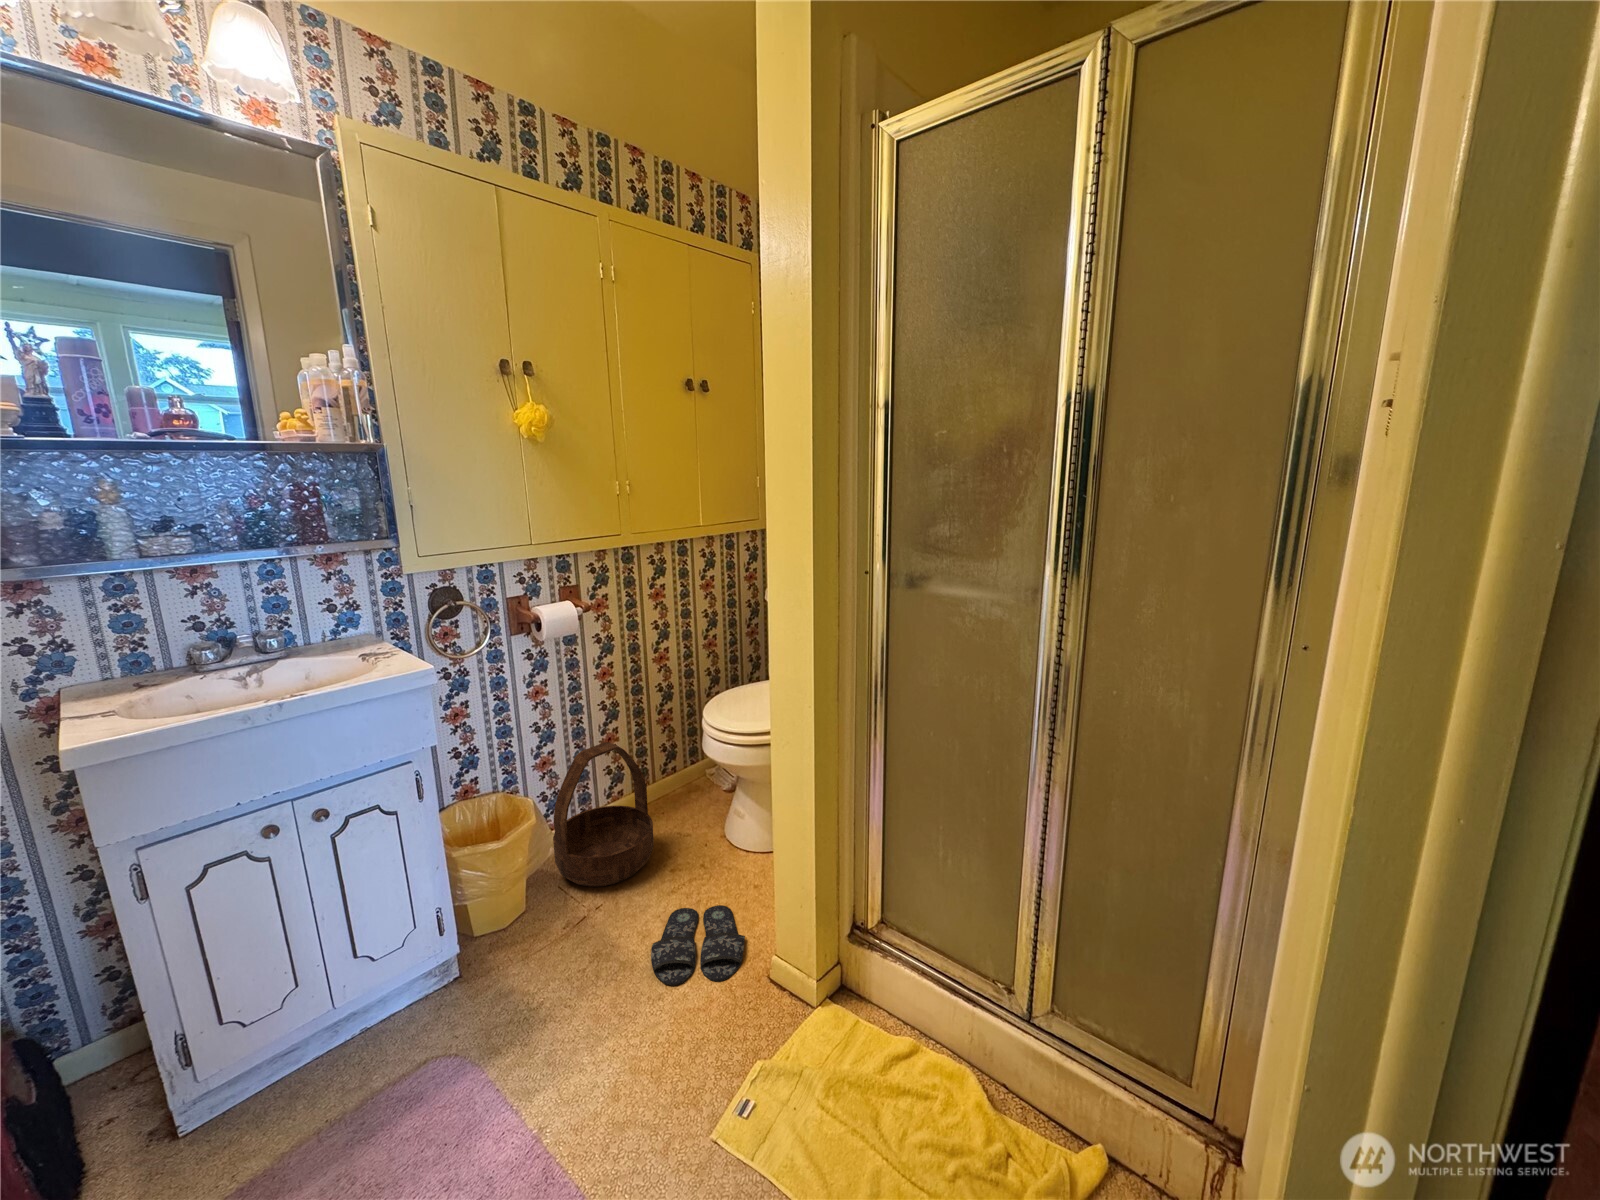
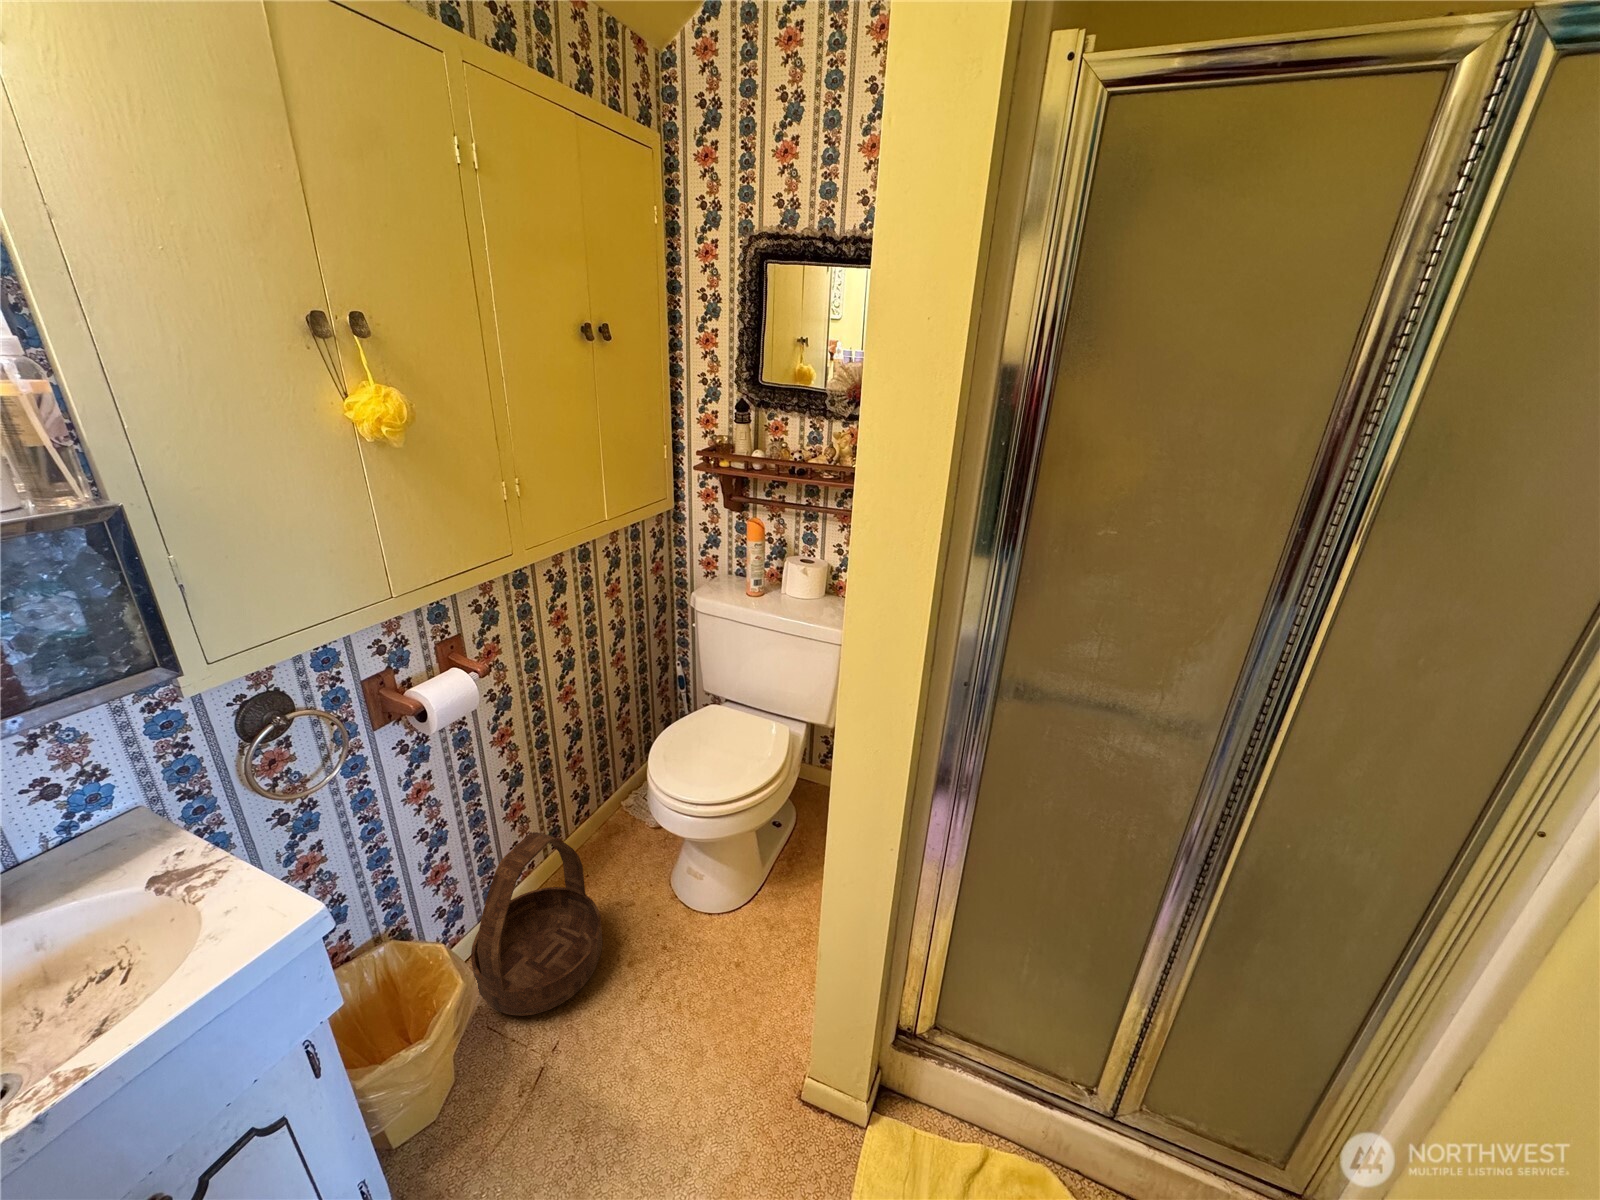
slippers: present [651,905,745,986] -> none [655,997,767,1139]

